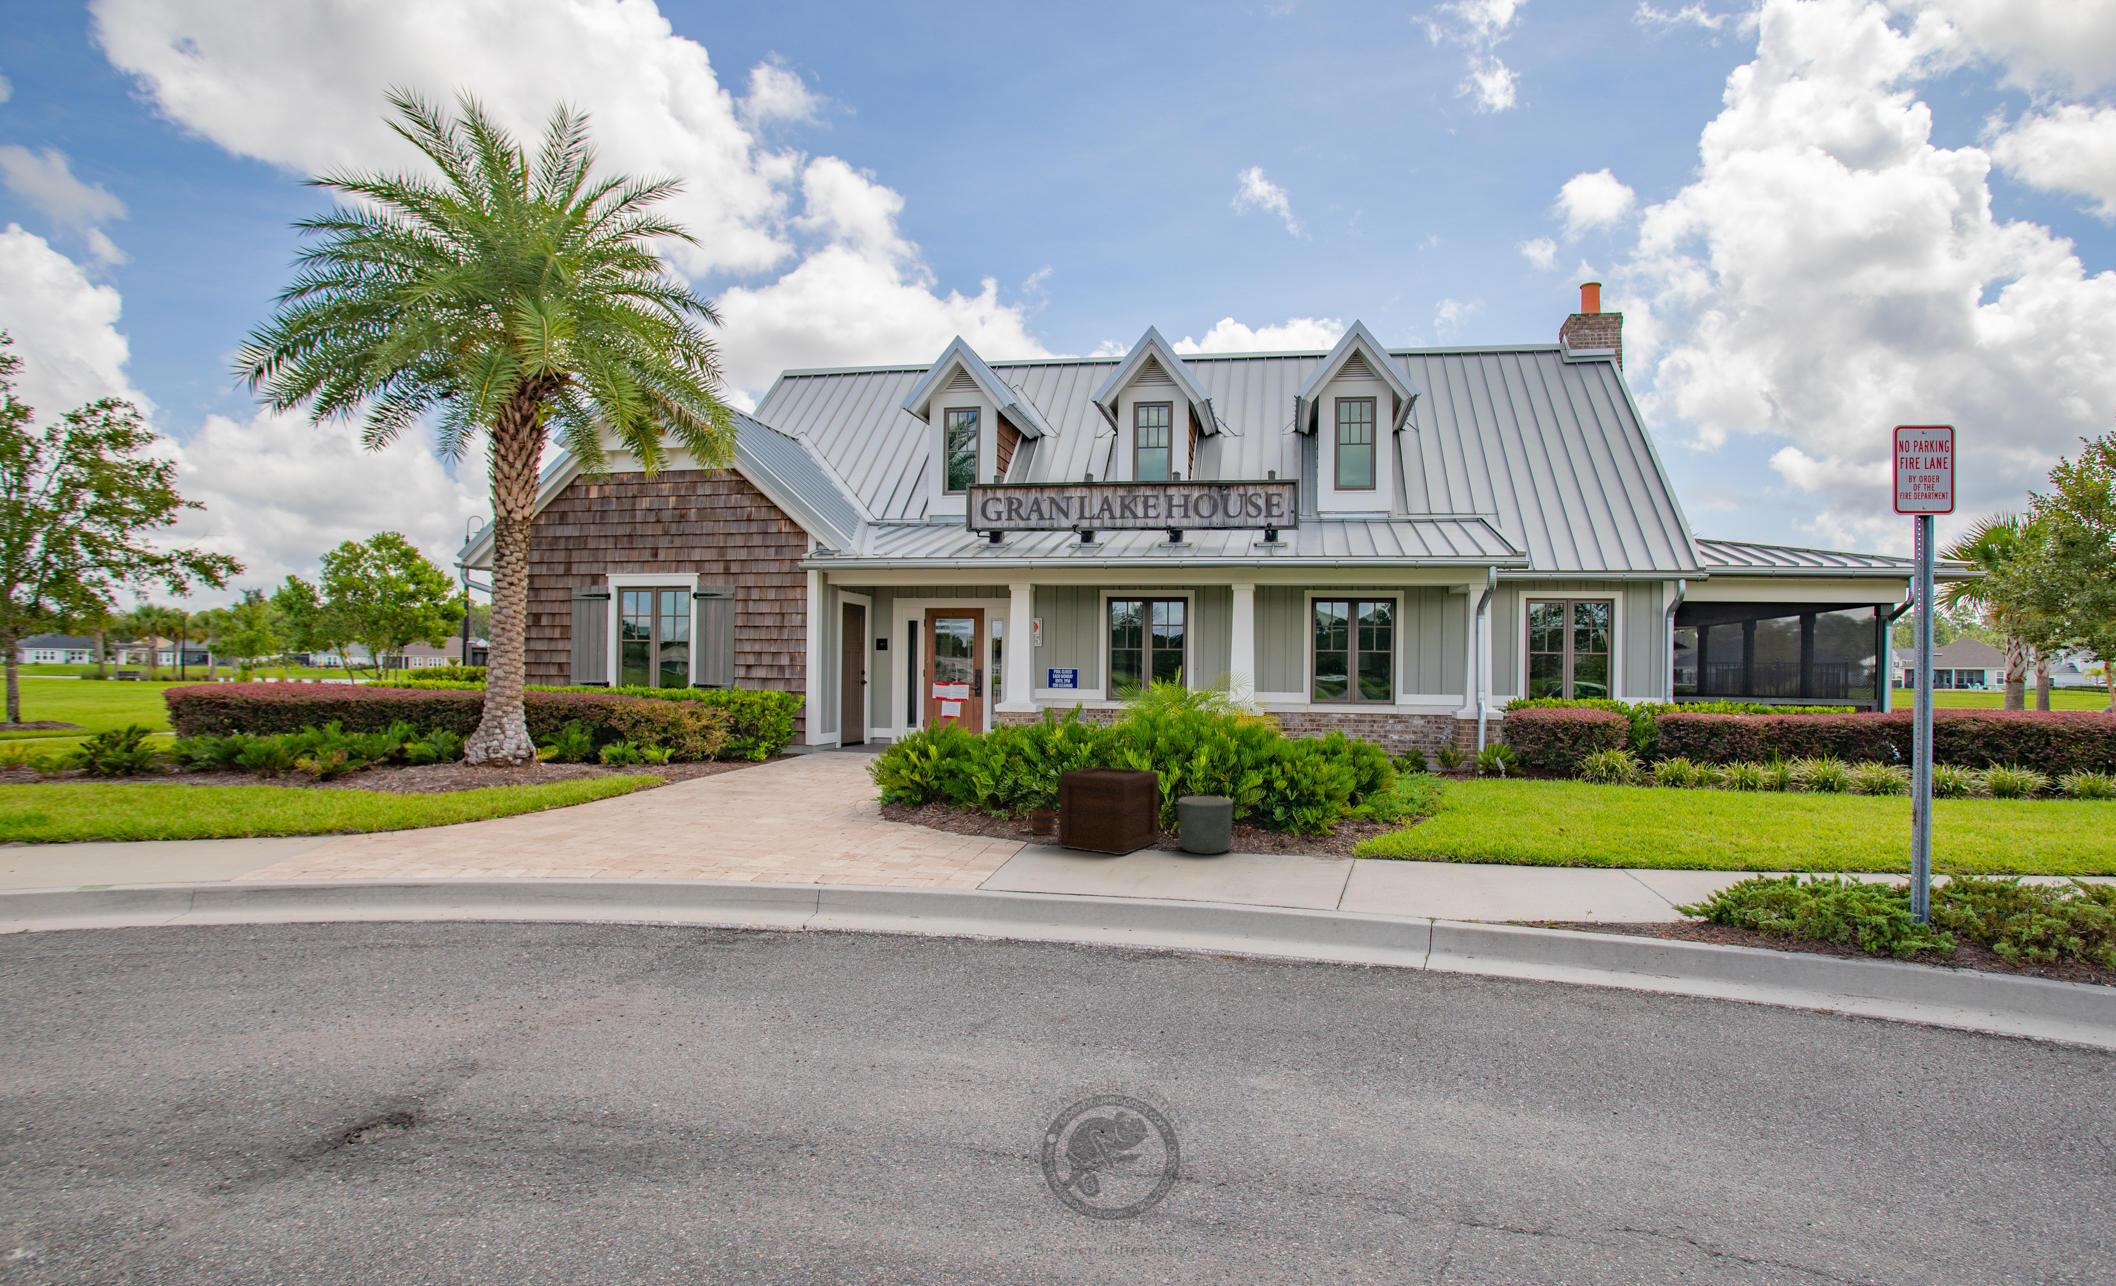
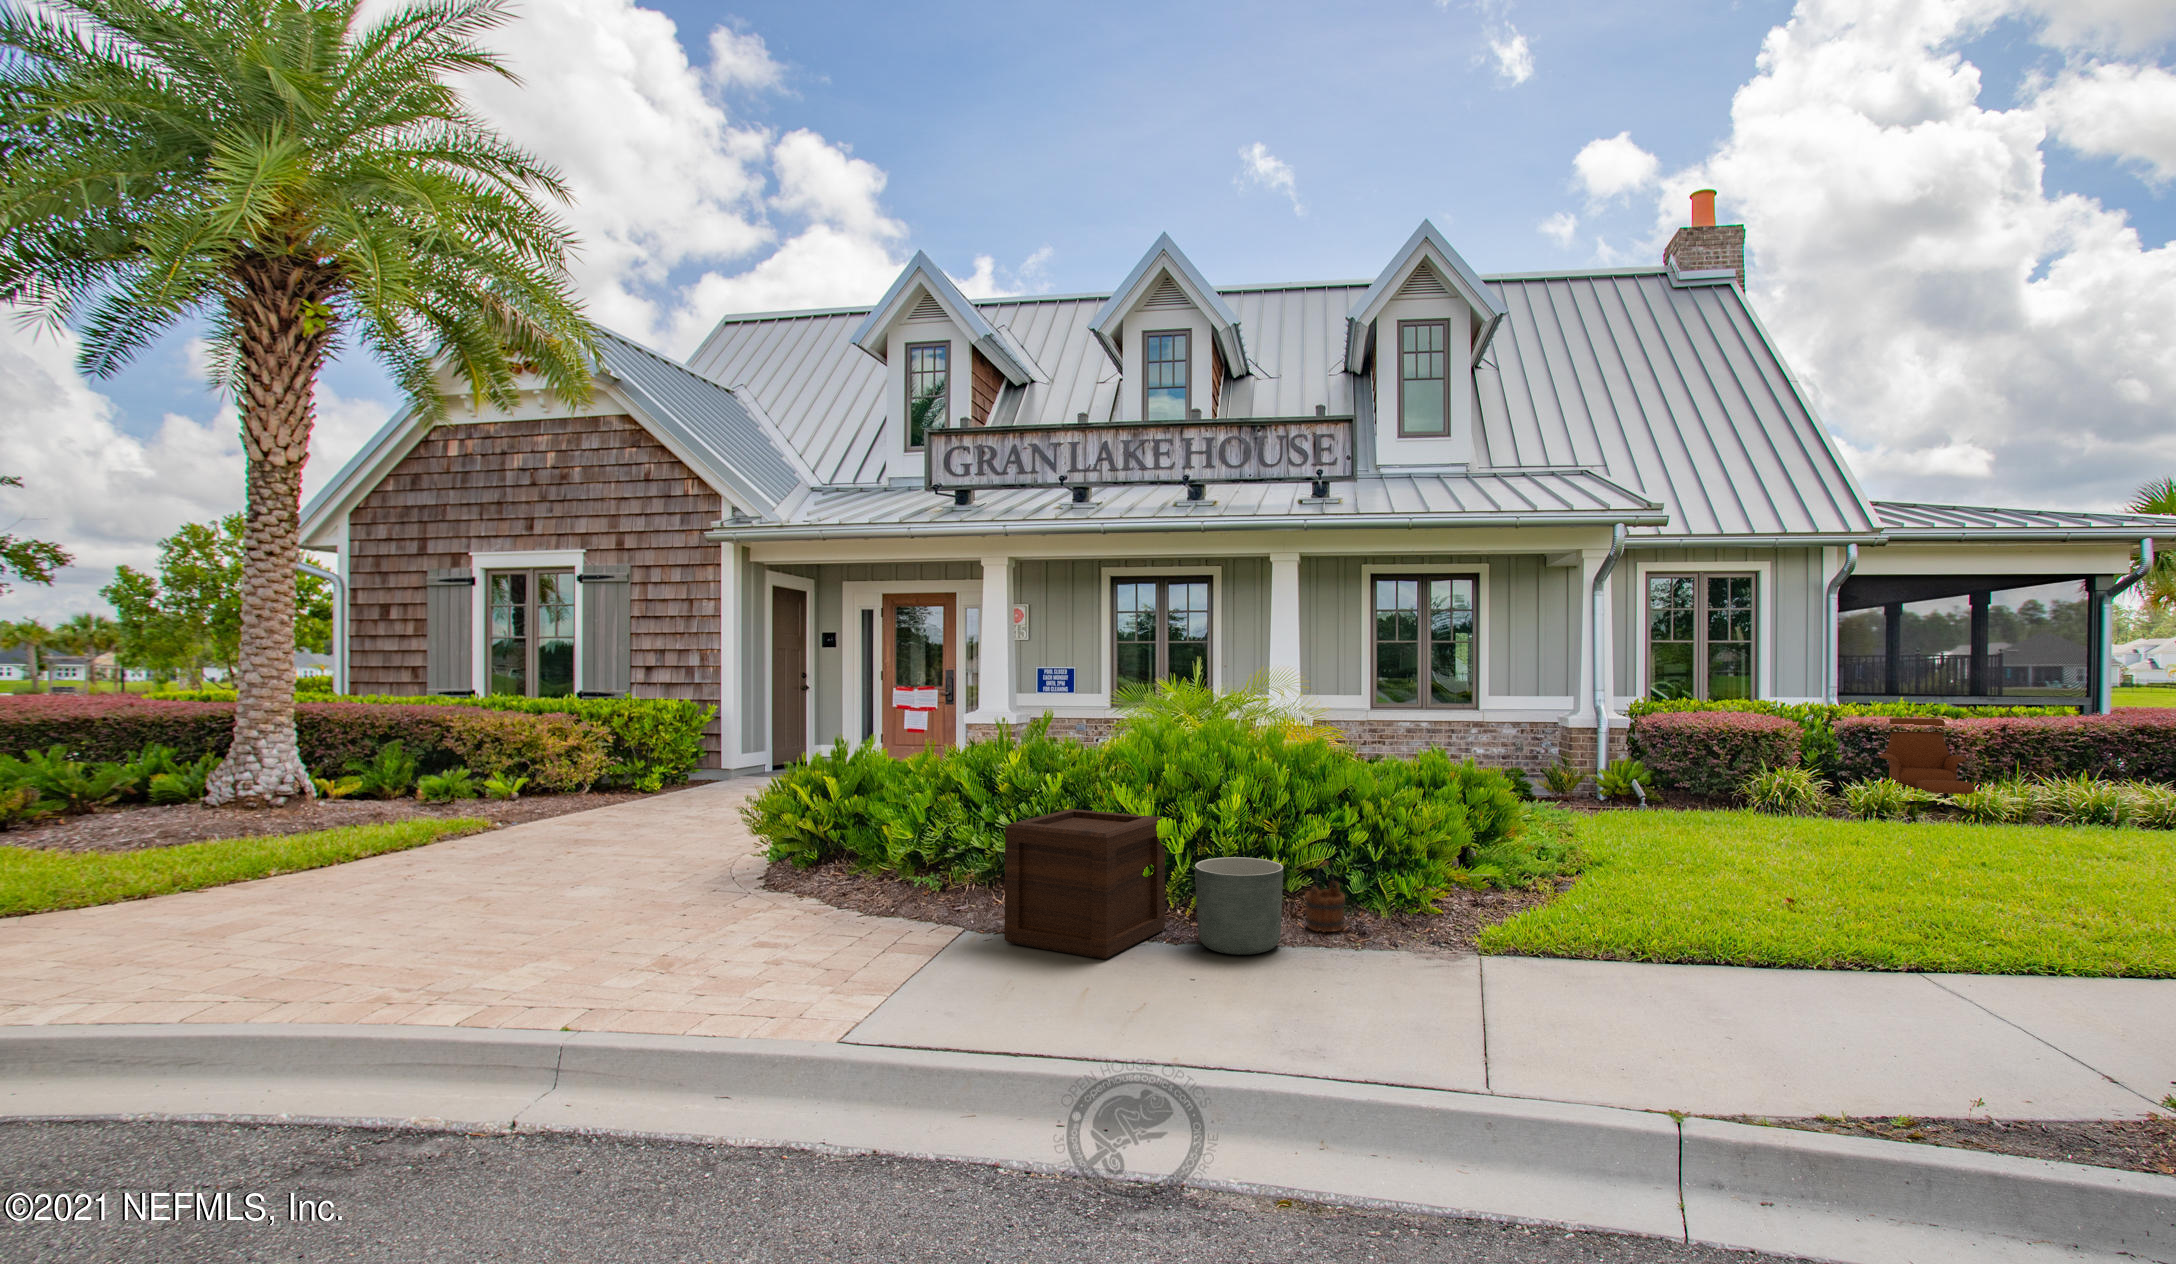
lounge chair: none [1678,714,1739,783] -> present [1879,718,1976,814]
wooden bucket: present [1031,793,1055,835] -> present [1305,861,1345,932]

